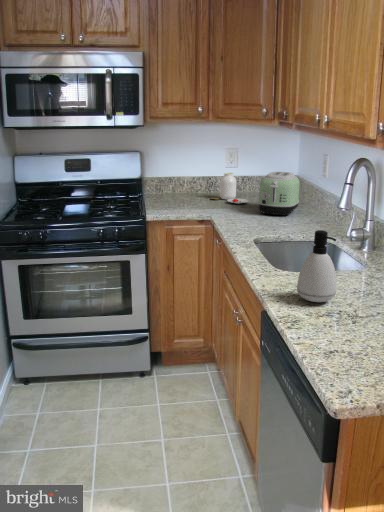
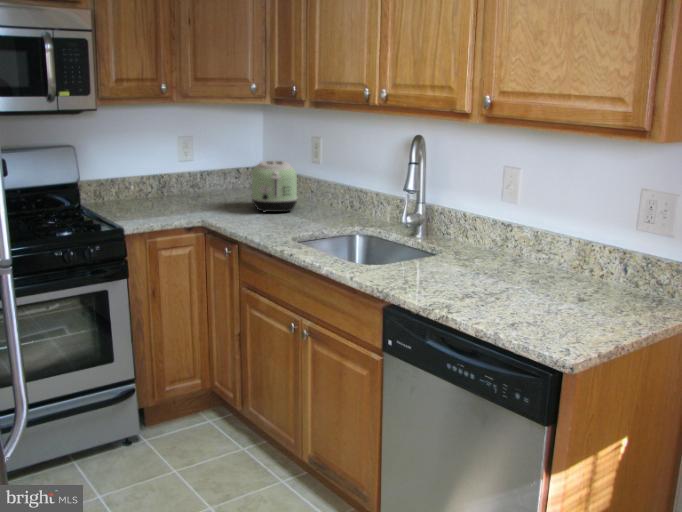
jar: present [211,173,248,204] -> none [174,167,228,204]
soap dispenser: present [297,230,336,302] -> none [419,212,466,291]

